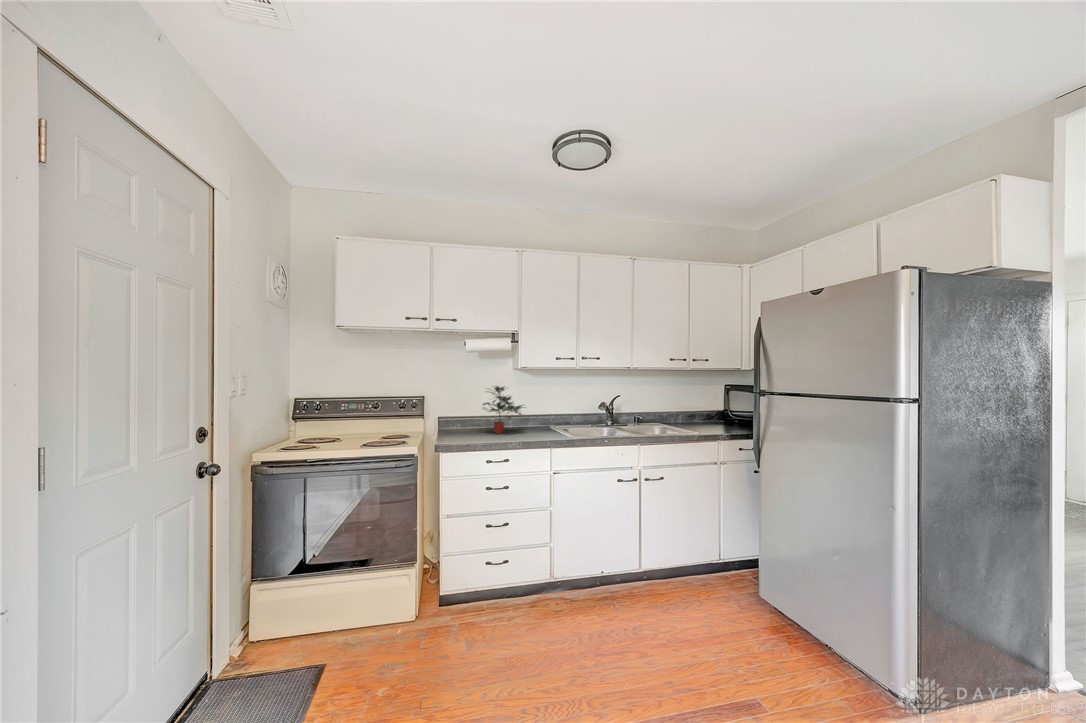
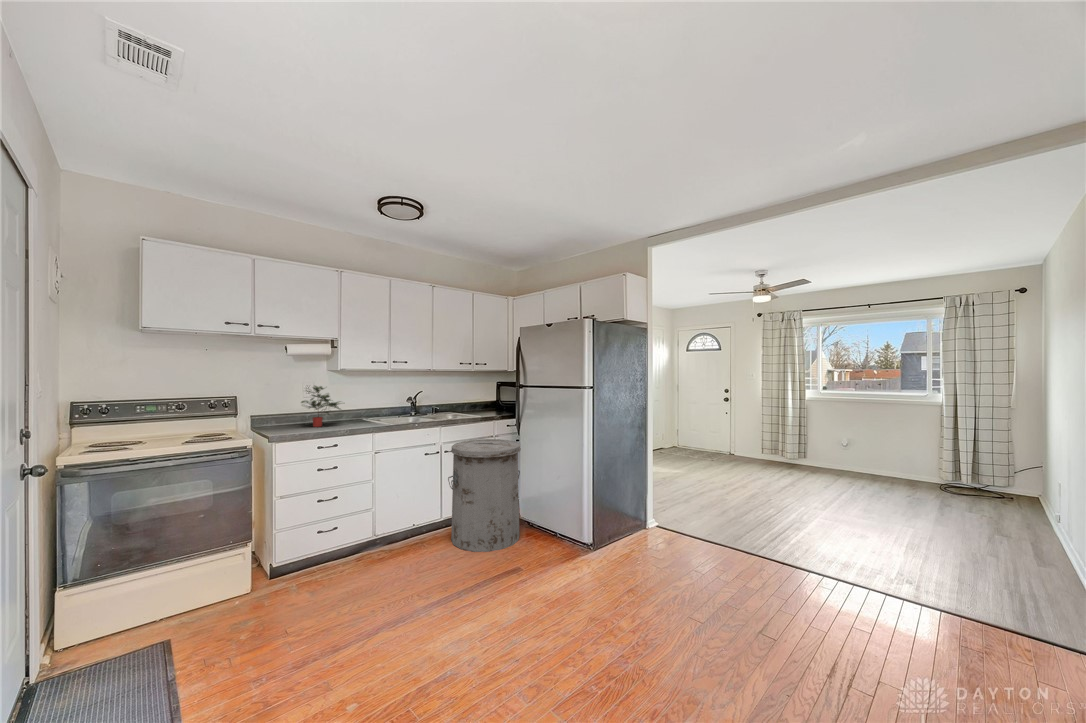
trash can: none [648,468,762,650] -> present [448,439,521,552]

